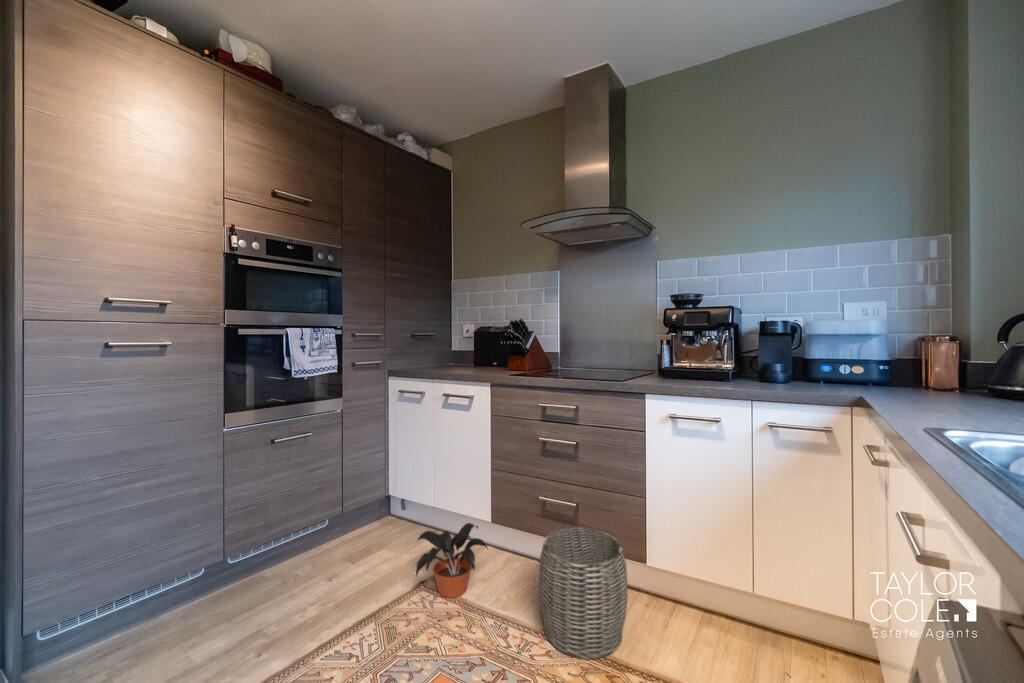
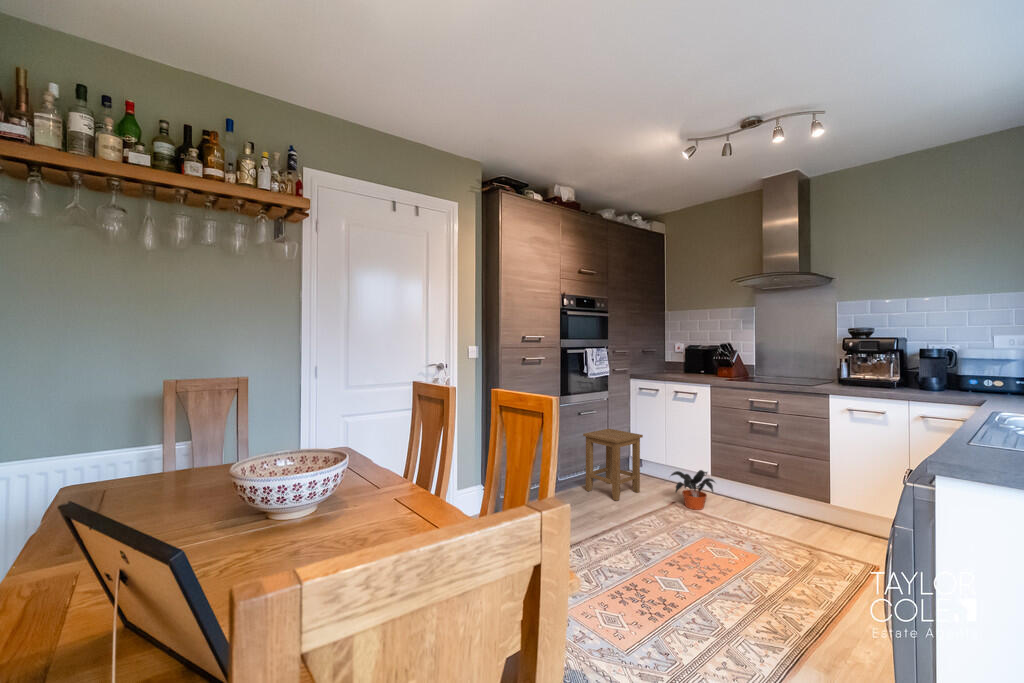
stool: none [276,460,383,597] -> present [583,429,643,501]
woven basket: present [539,527,628,659] -> none [758,473,819,541]

